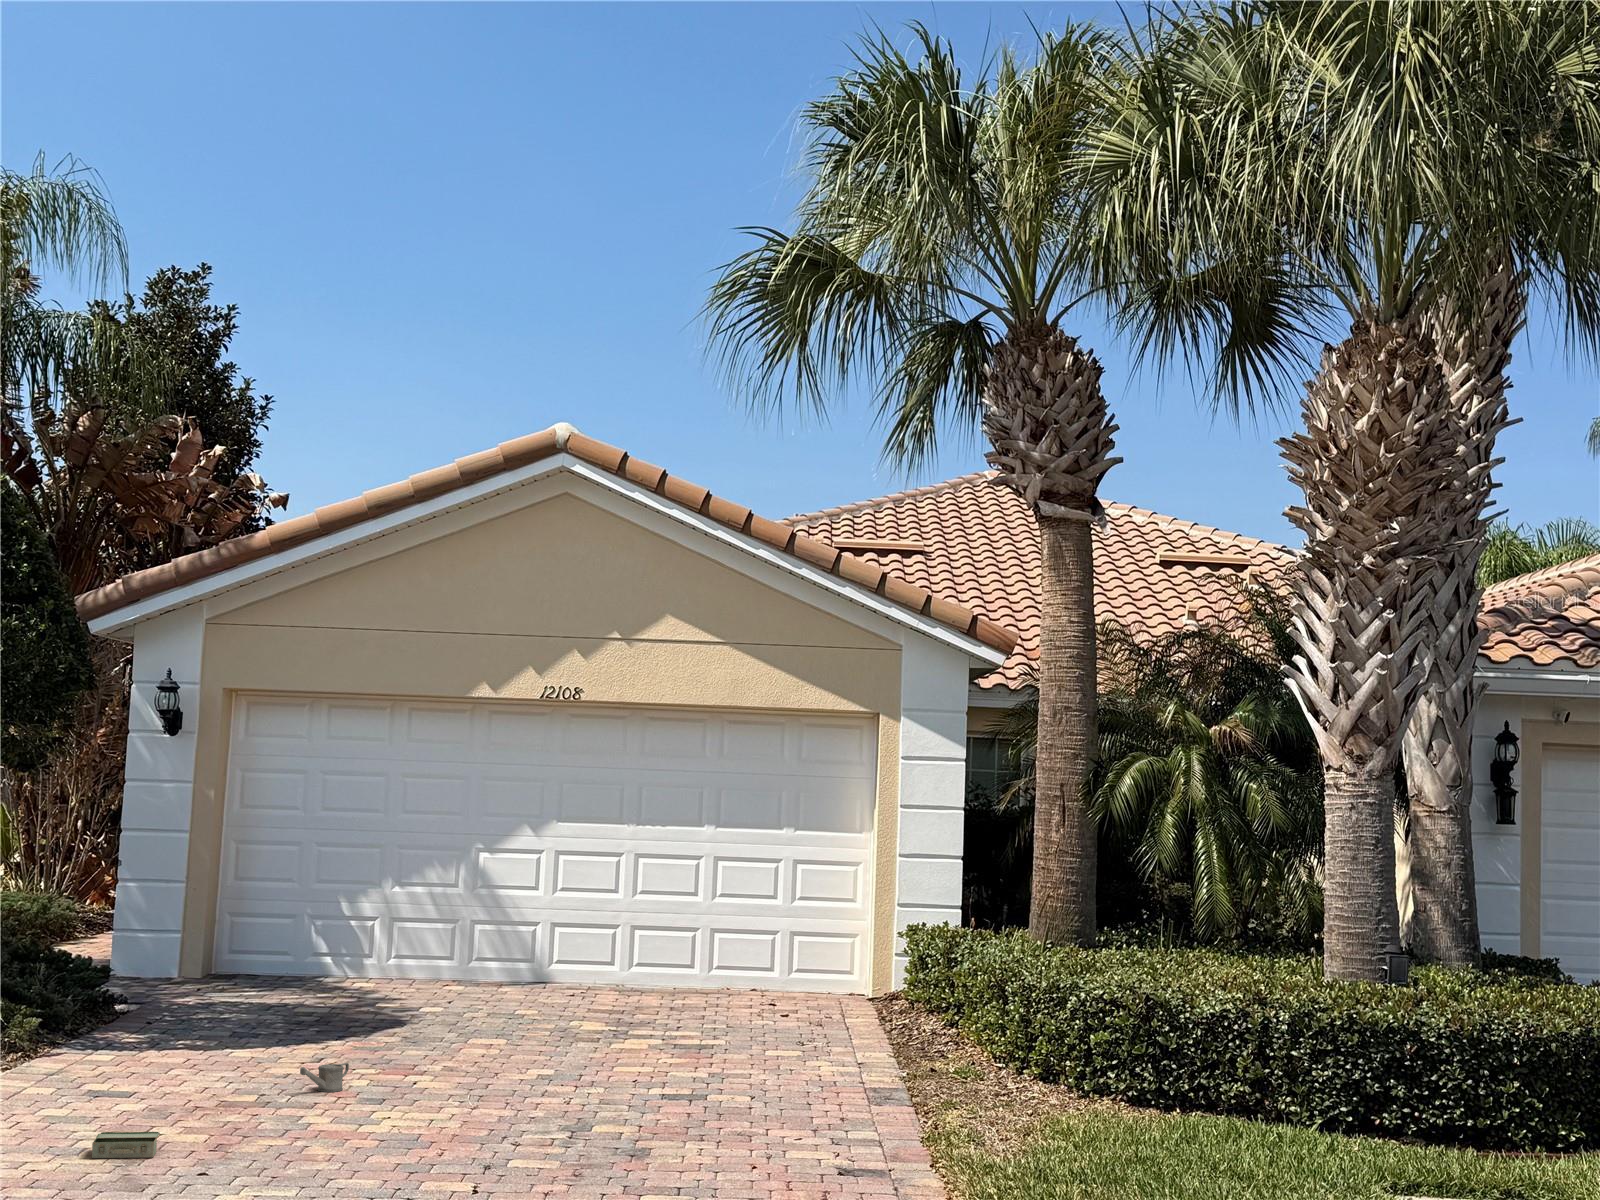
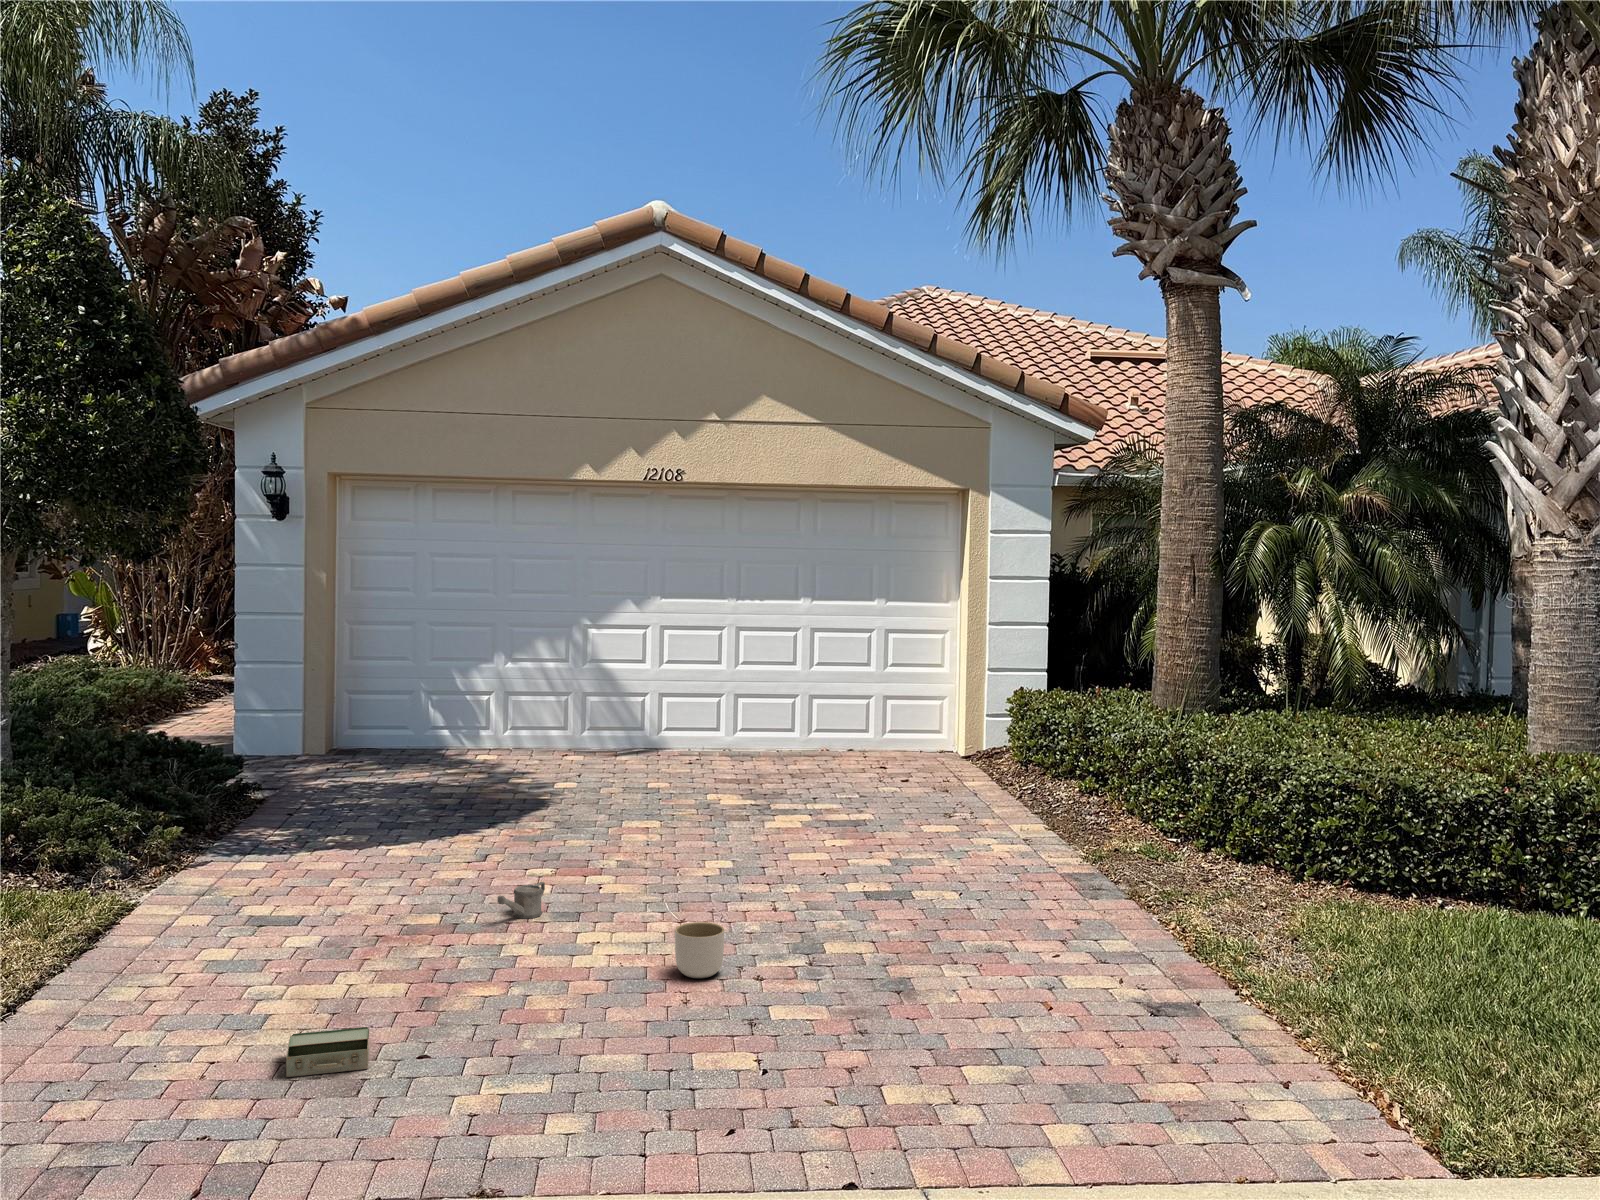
planter: none [428,1083,471,1128] -> present [675,922,724,978]

